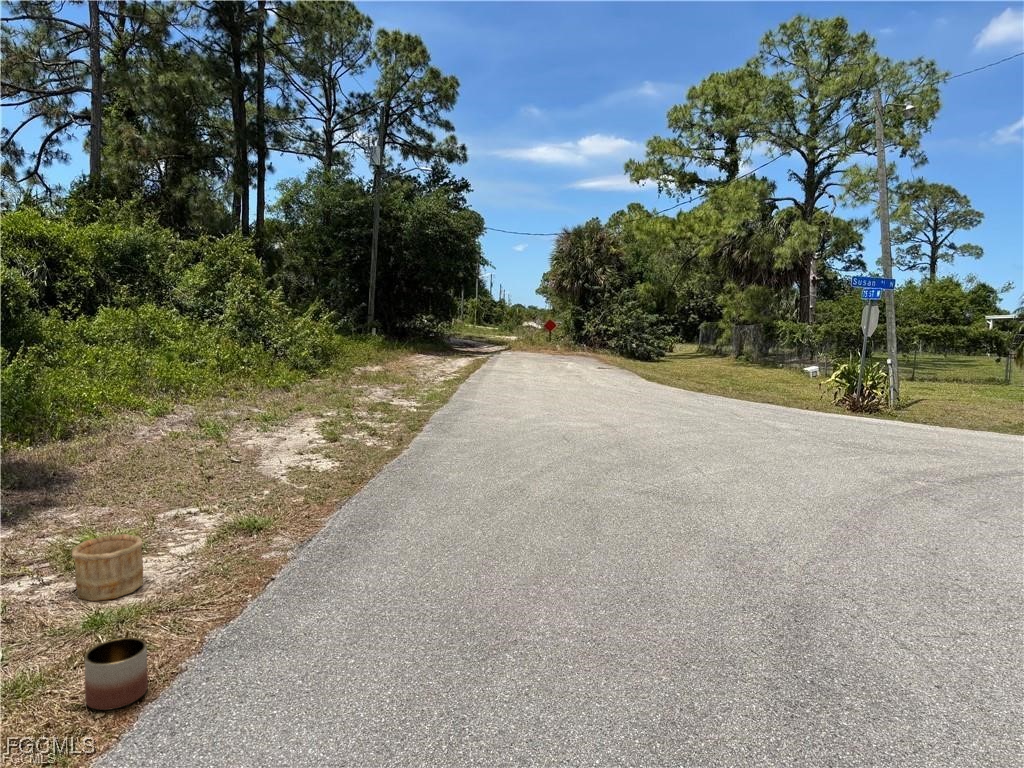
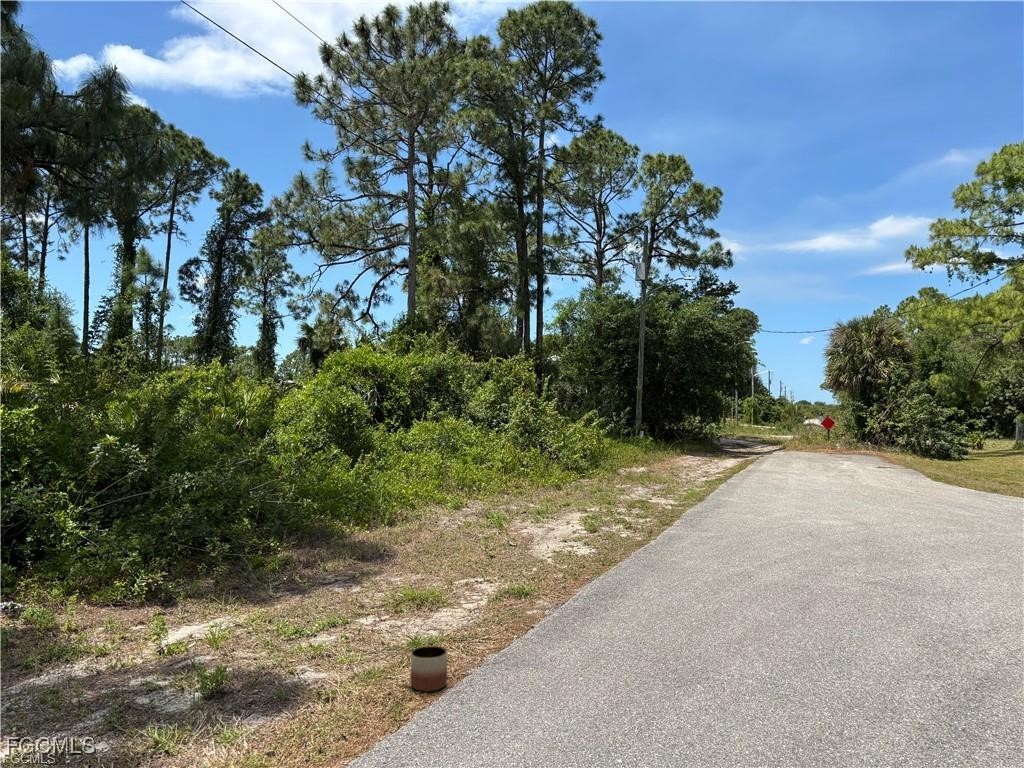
wooden bucket: present [72,534,143,601] -> none [401,585,445,630]

